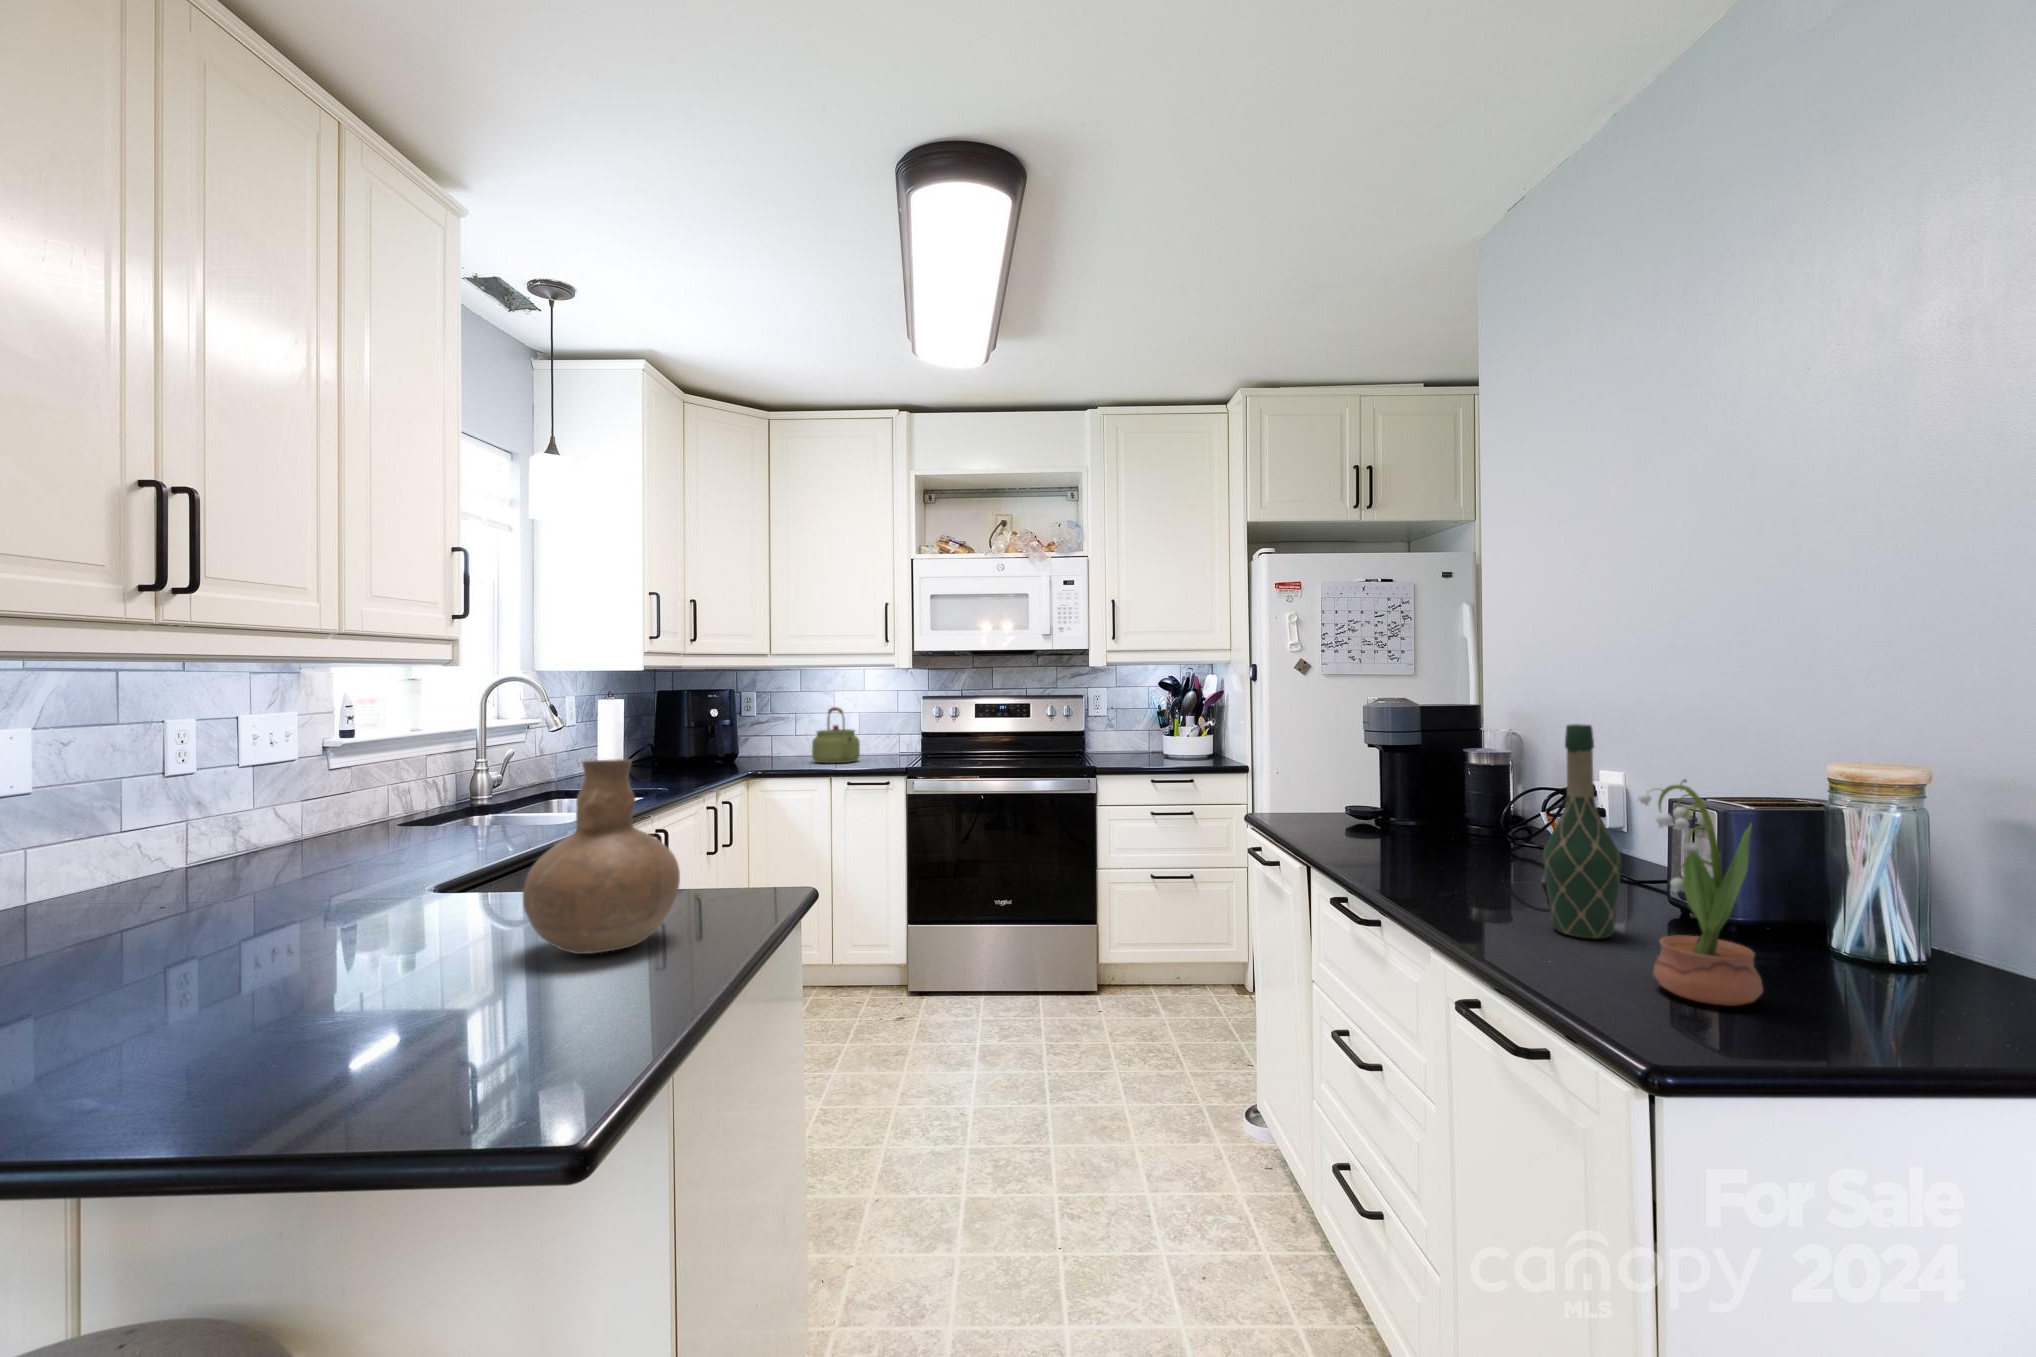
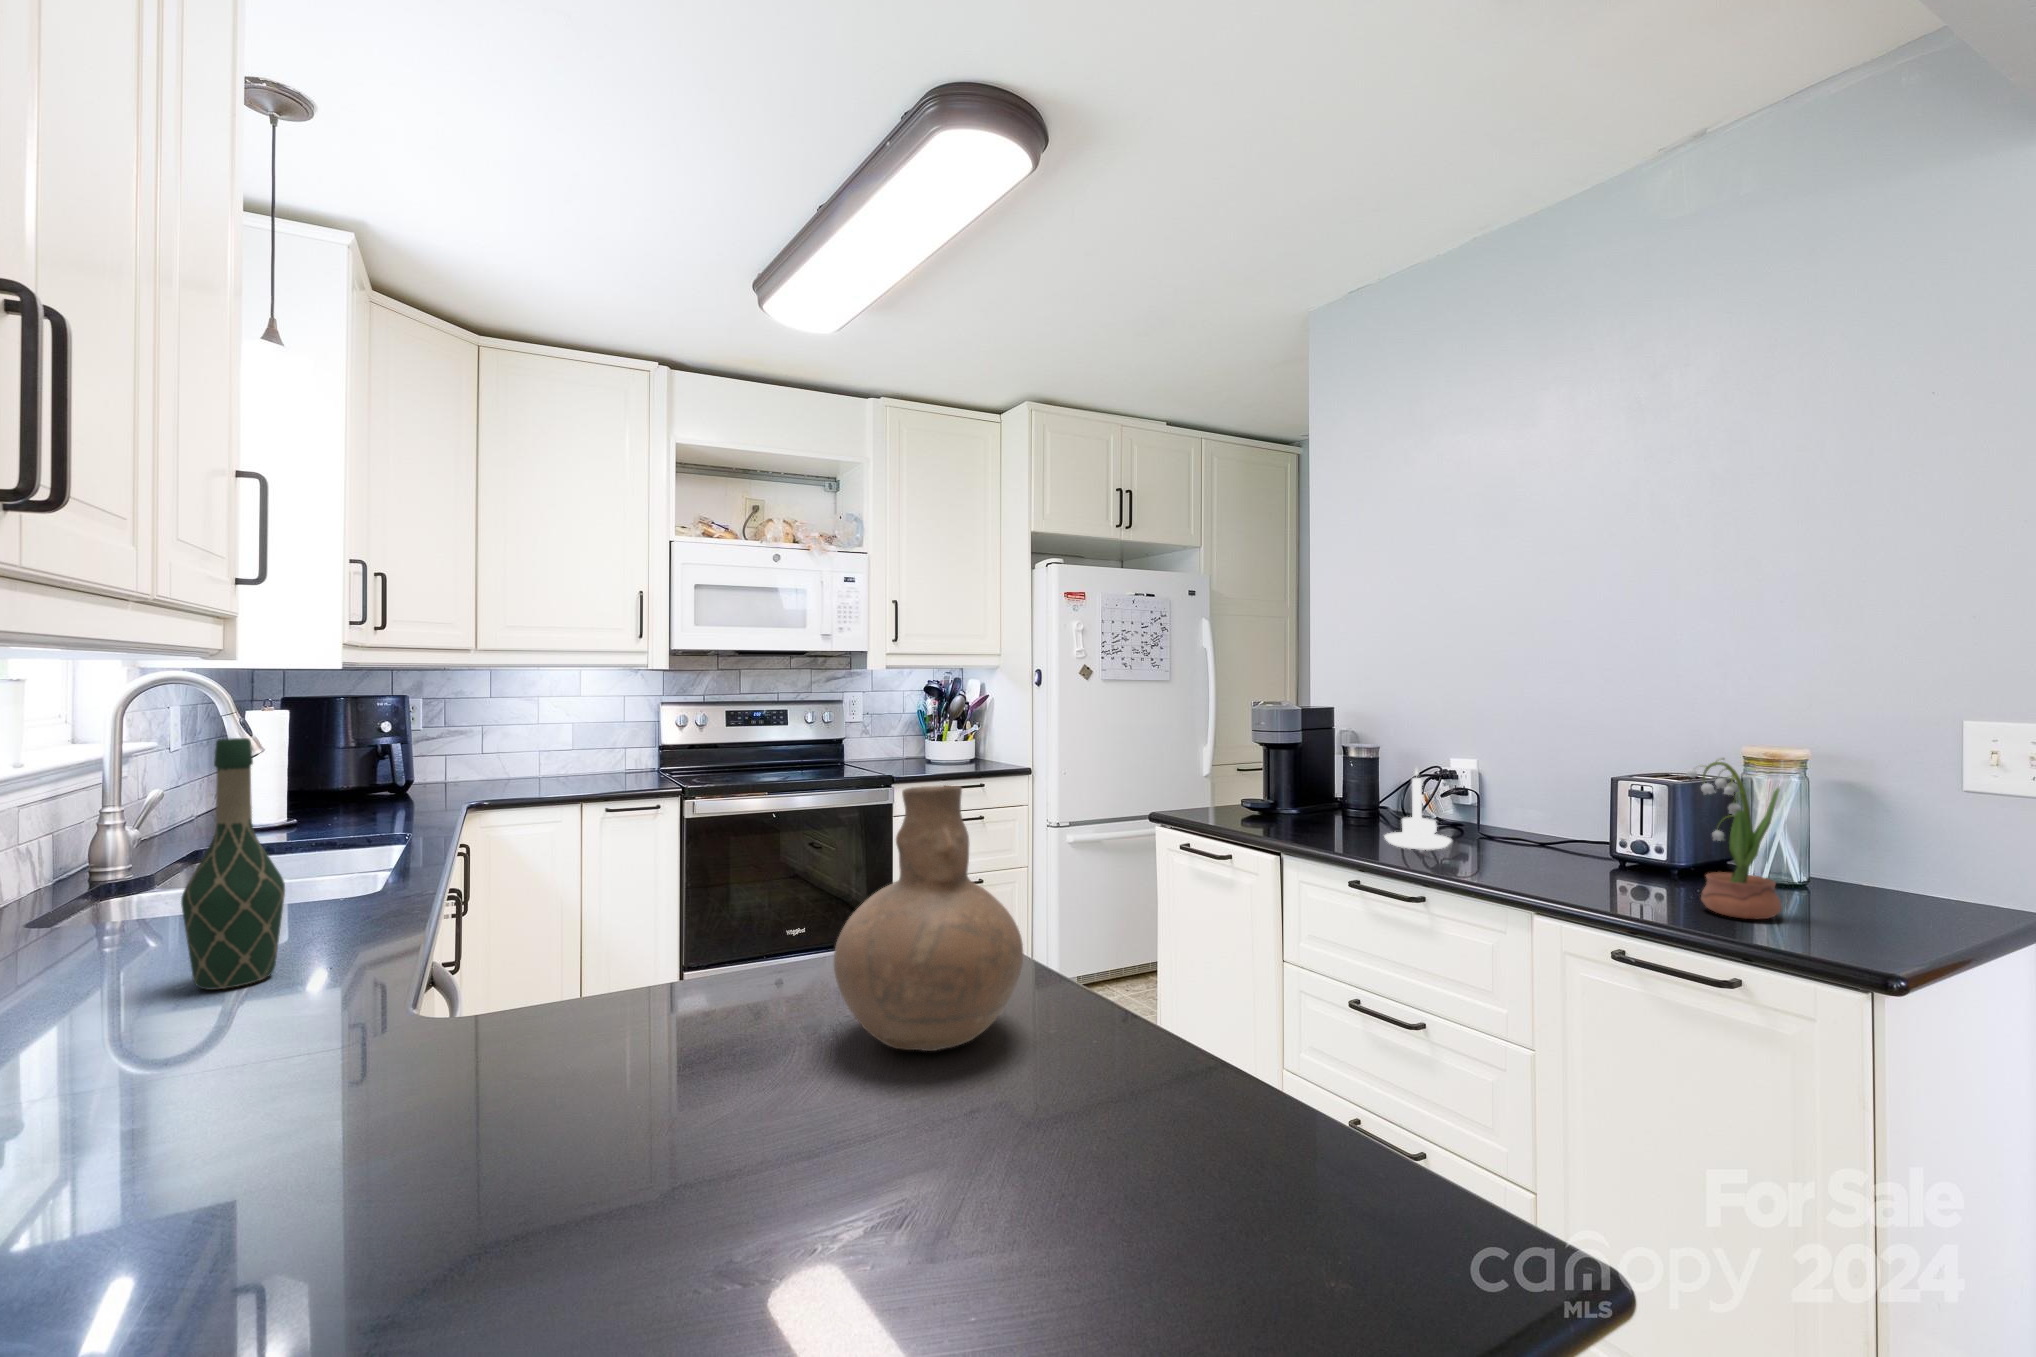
kettle: present [812,707,860,763] -> none [518,717,584,787]
wine bottle: present [1543,724,1622,938] -> present [181,738,285,989]
candle holder: none [1434,778,1517,879] -> present [1384,770,1451,850]

